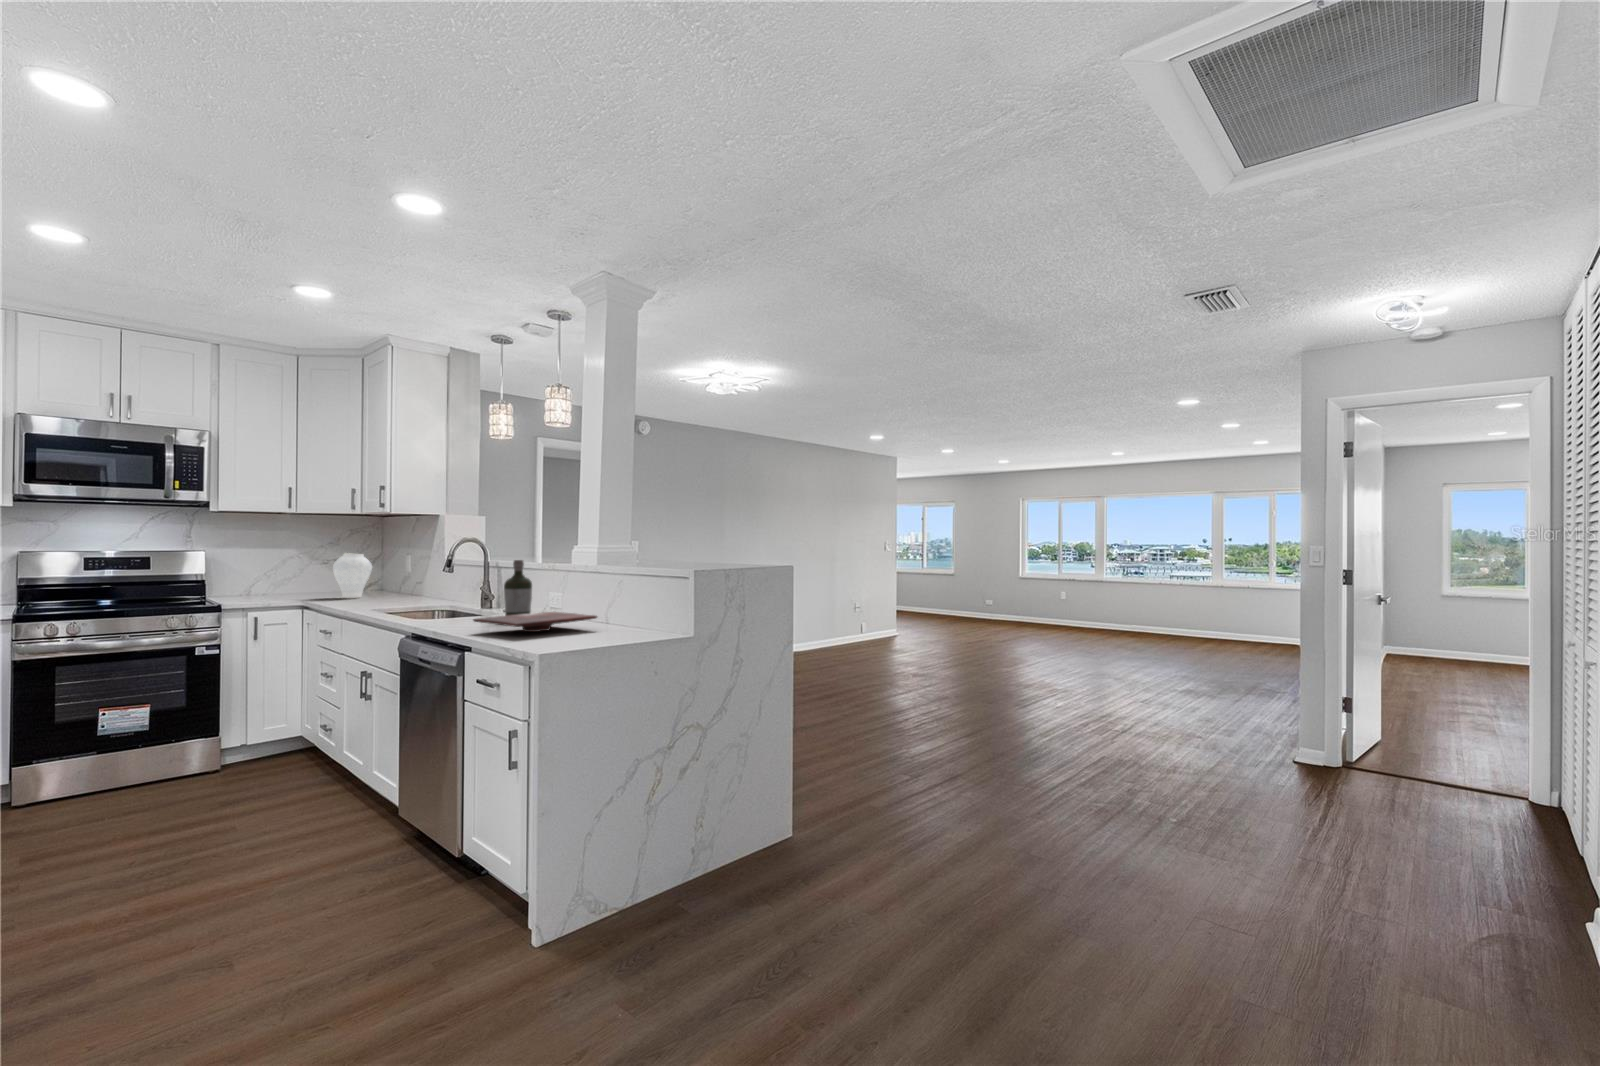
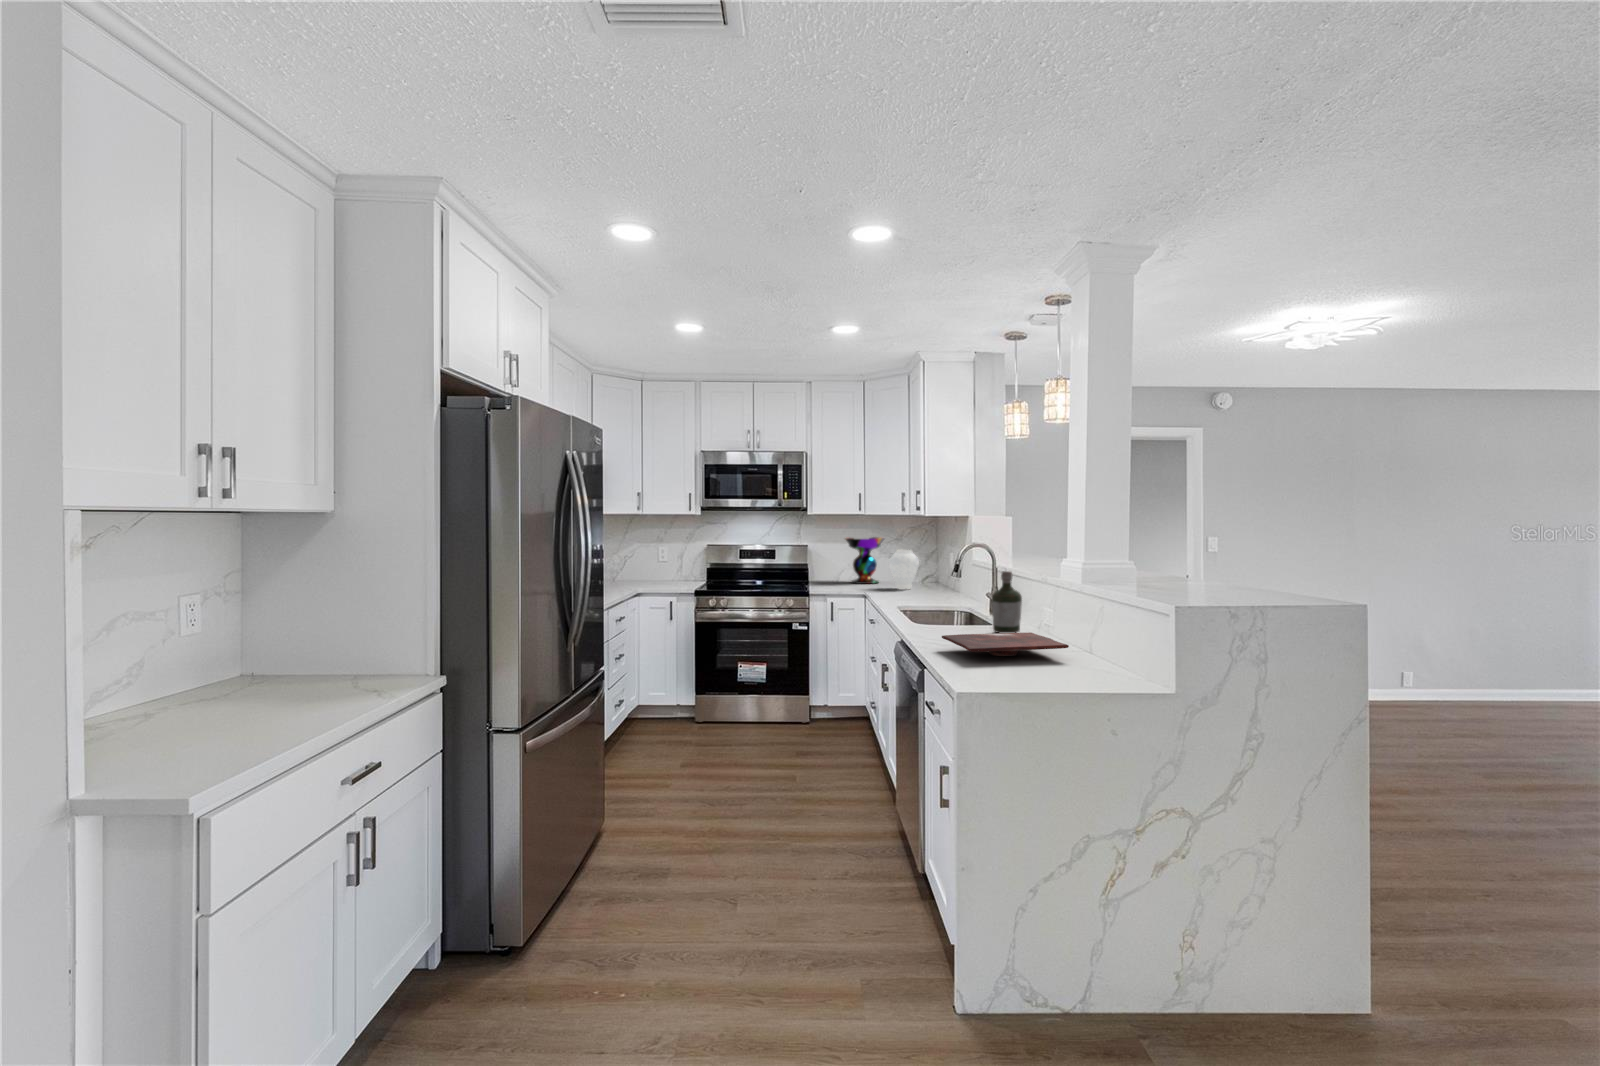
decorative bowl: none [259,541,321,596] -> present [845,537,885,584]

